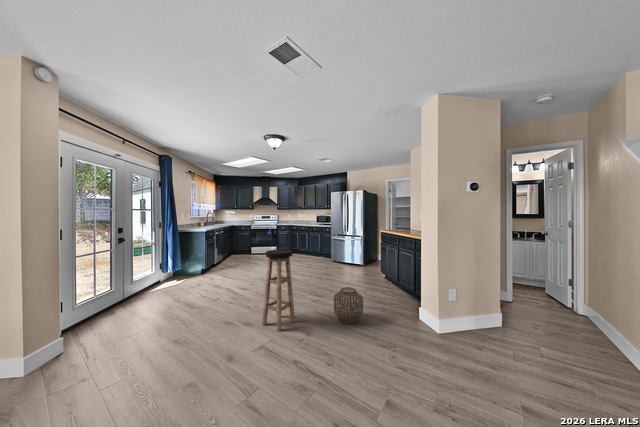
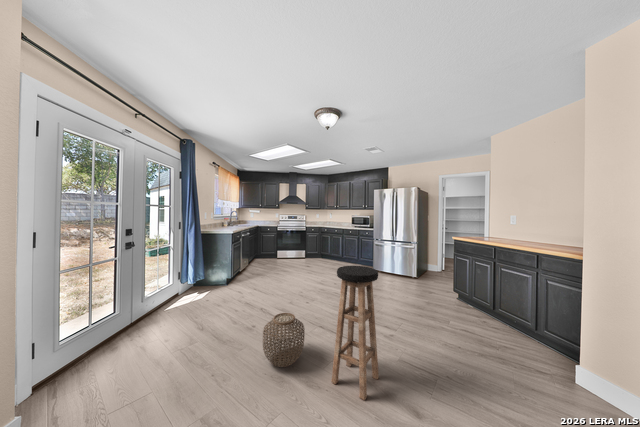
woven basket: present [334,287,363,324] -> present [263,313,305,367]

